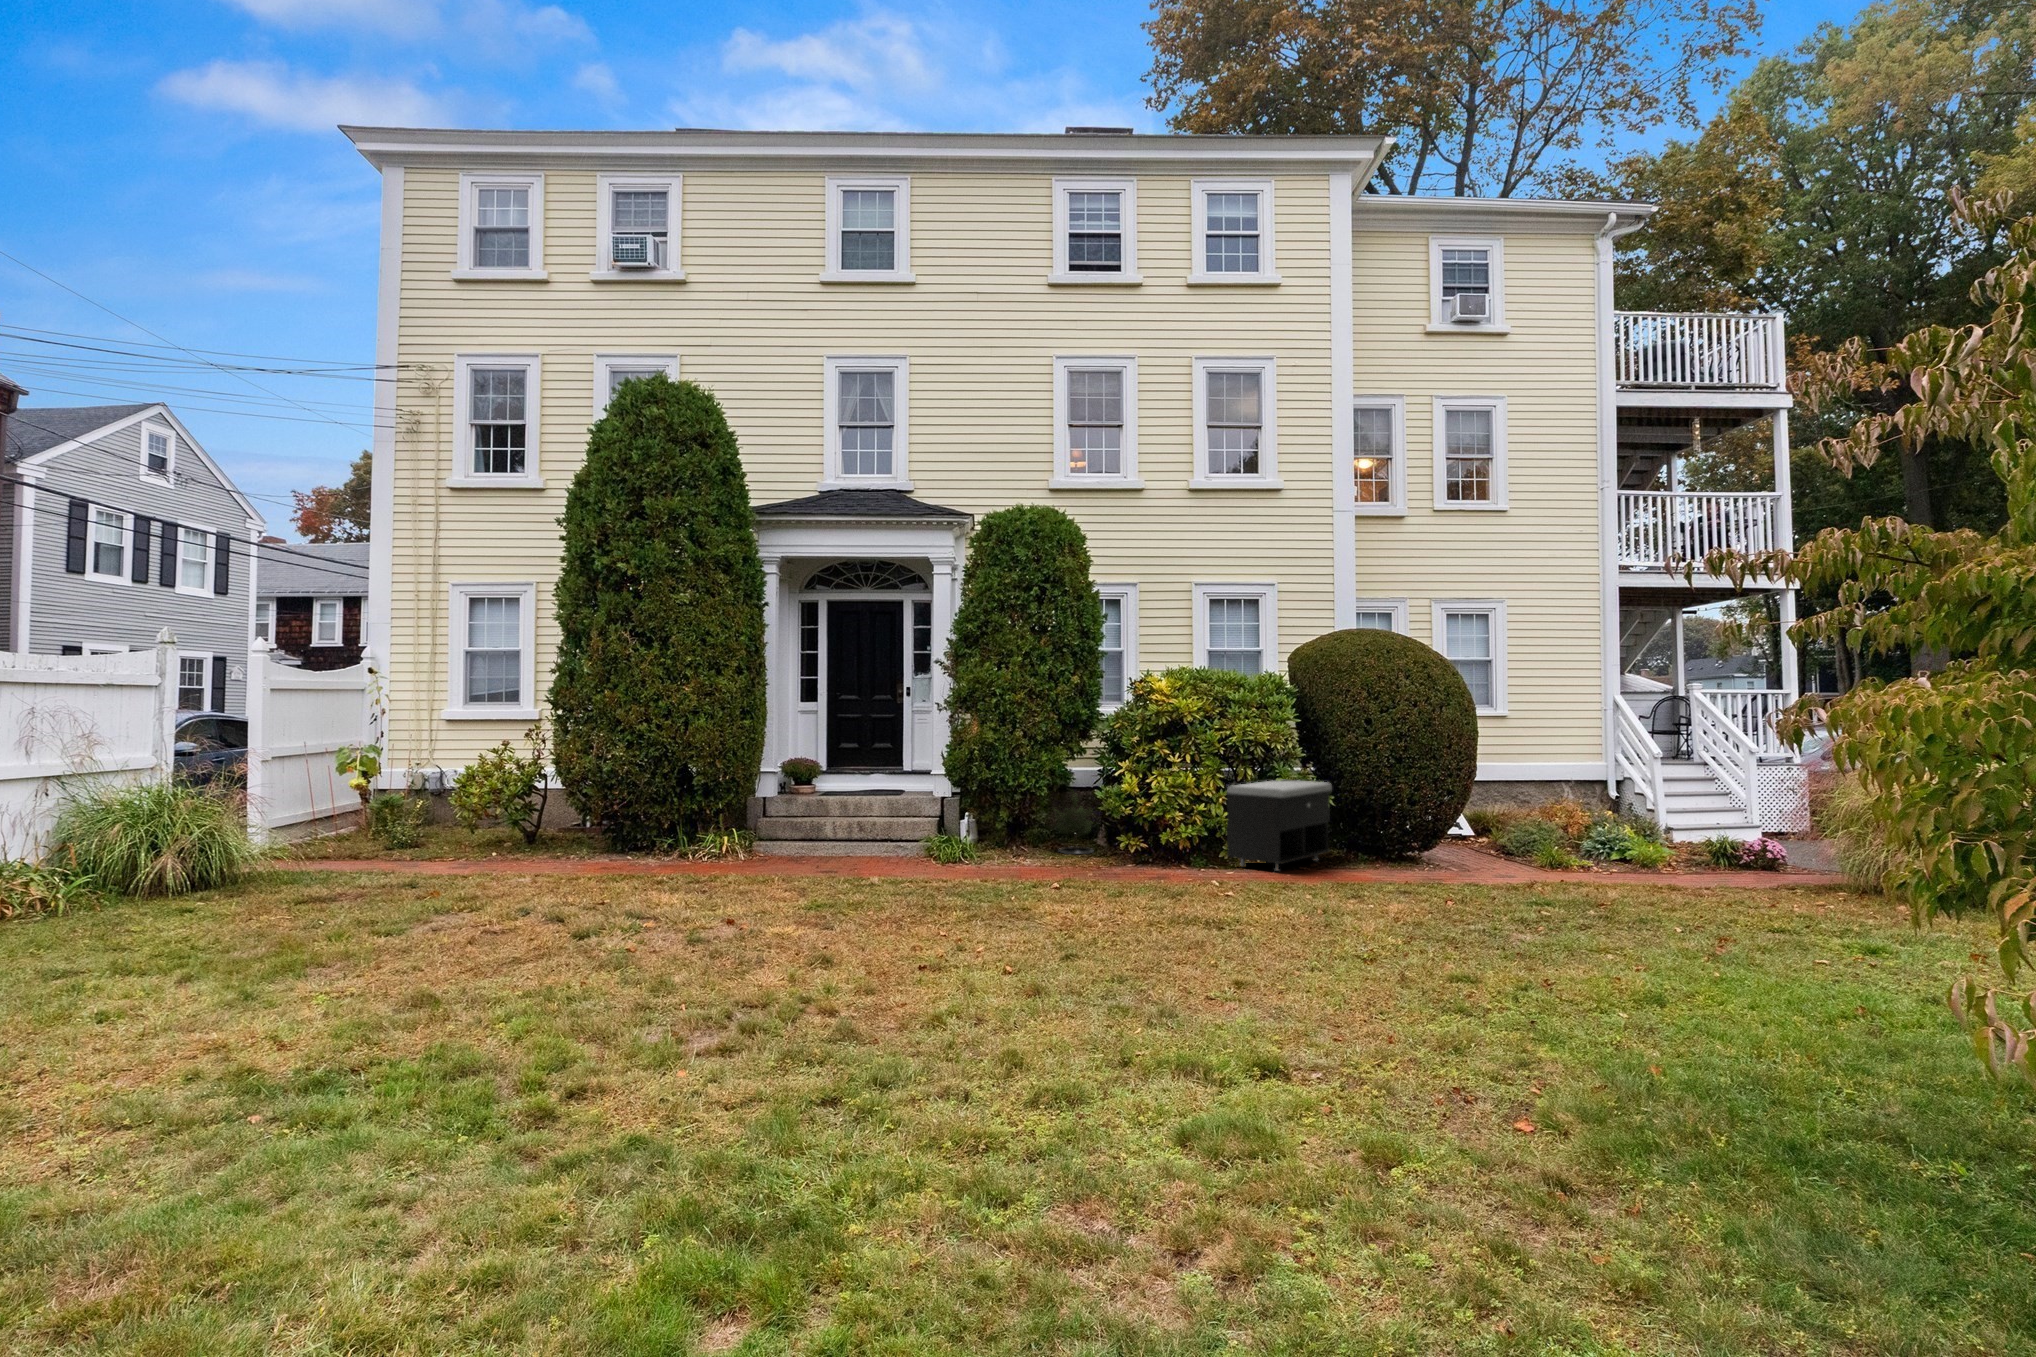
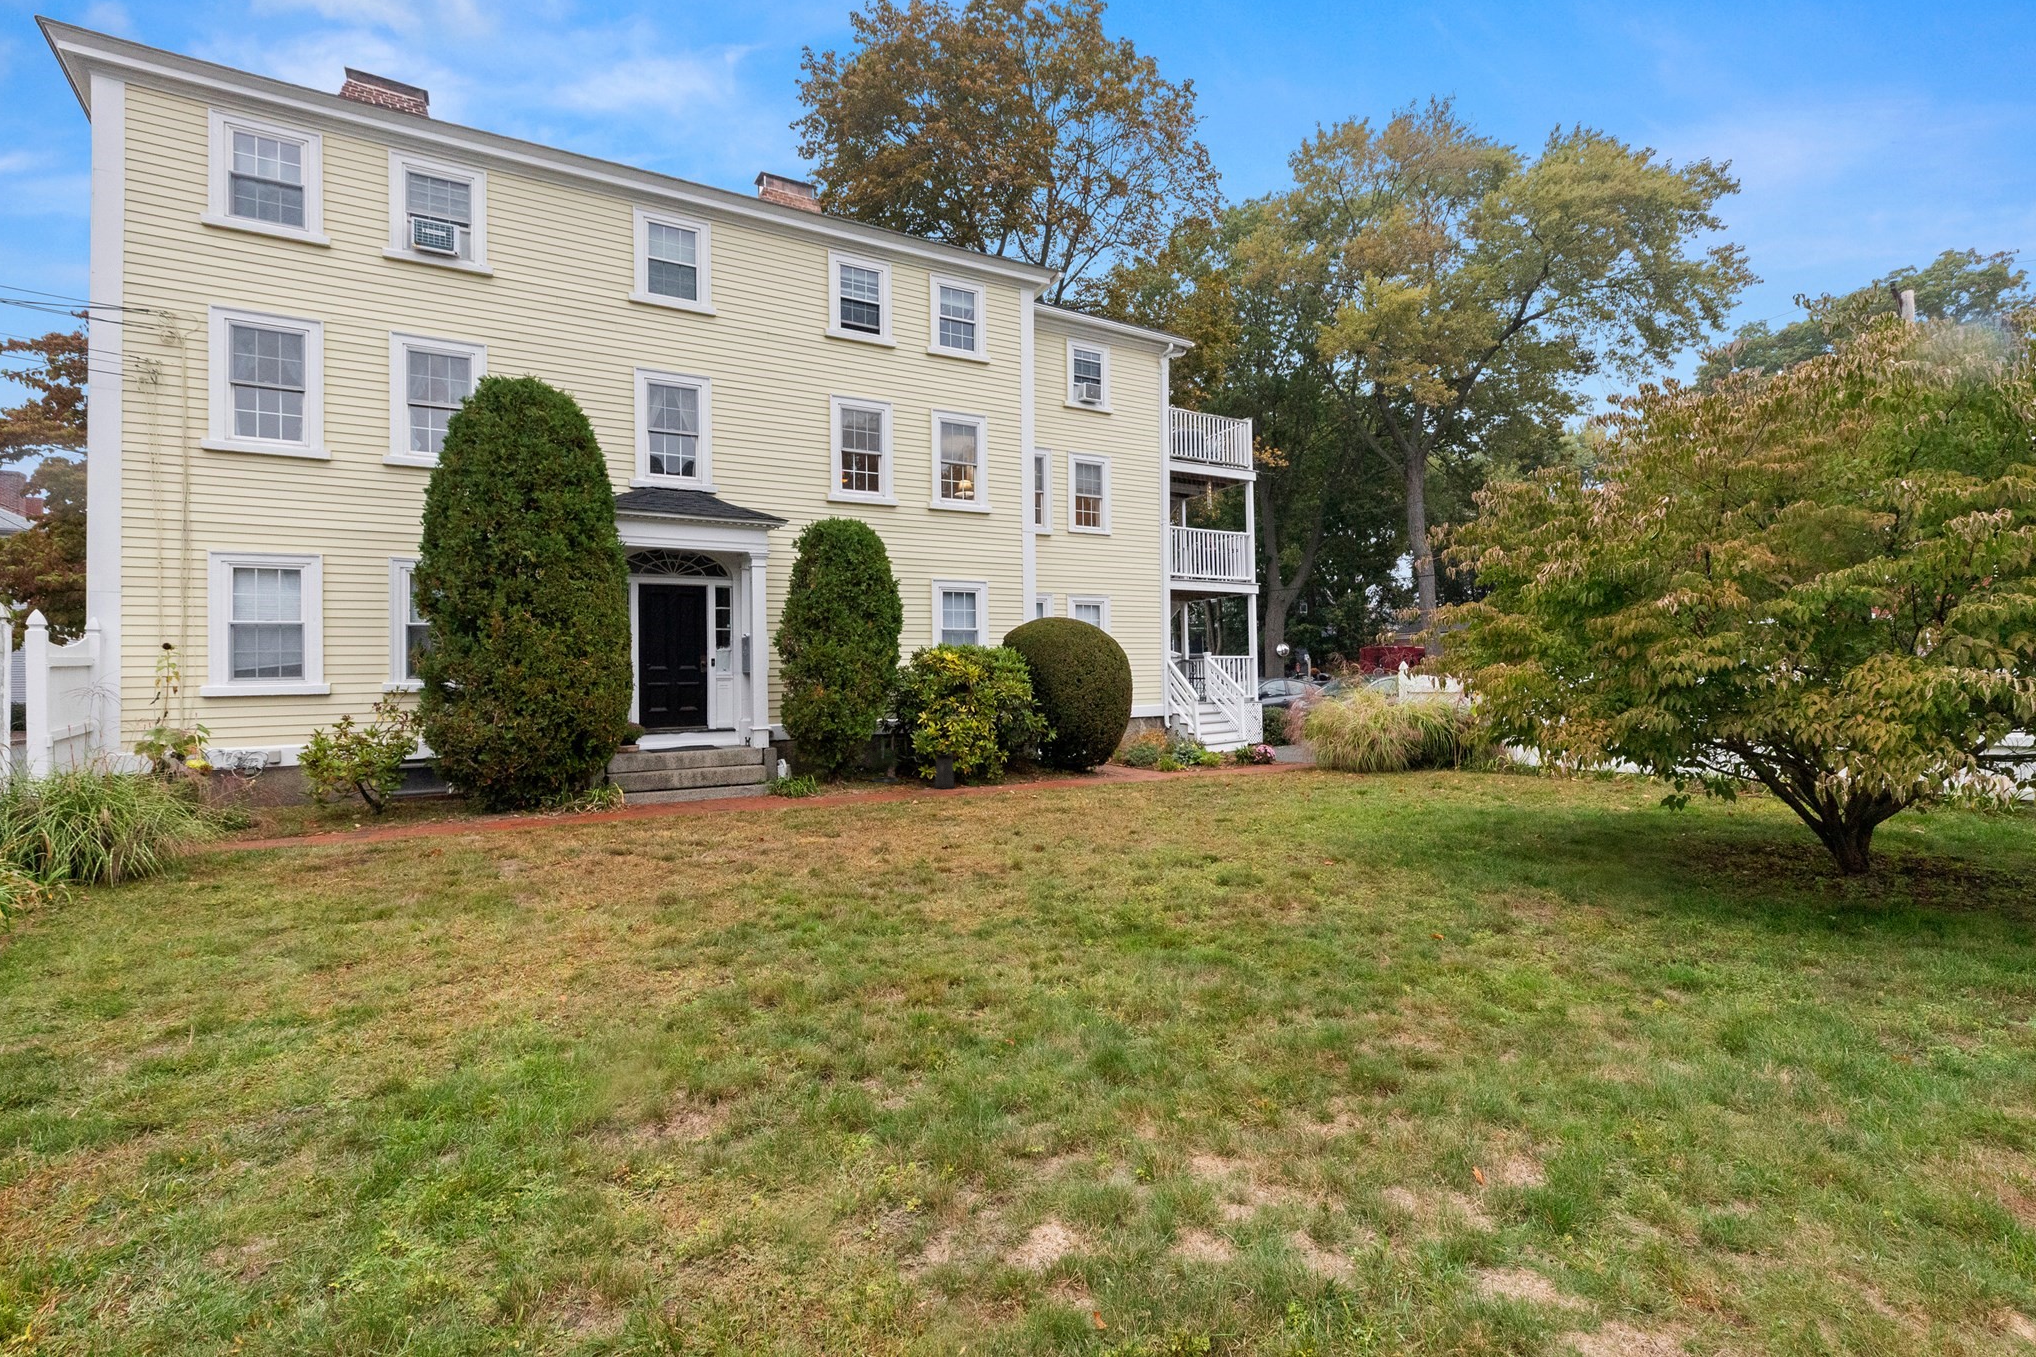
storage bench: present [1227,781,1332,871] -> none [999,723,1055,781]
watering can: none [1113,813,1152,874] -> present [935,755,954,788]

